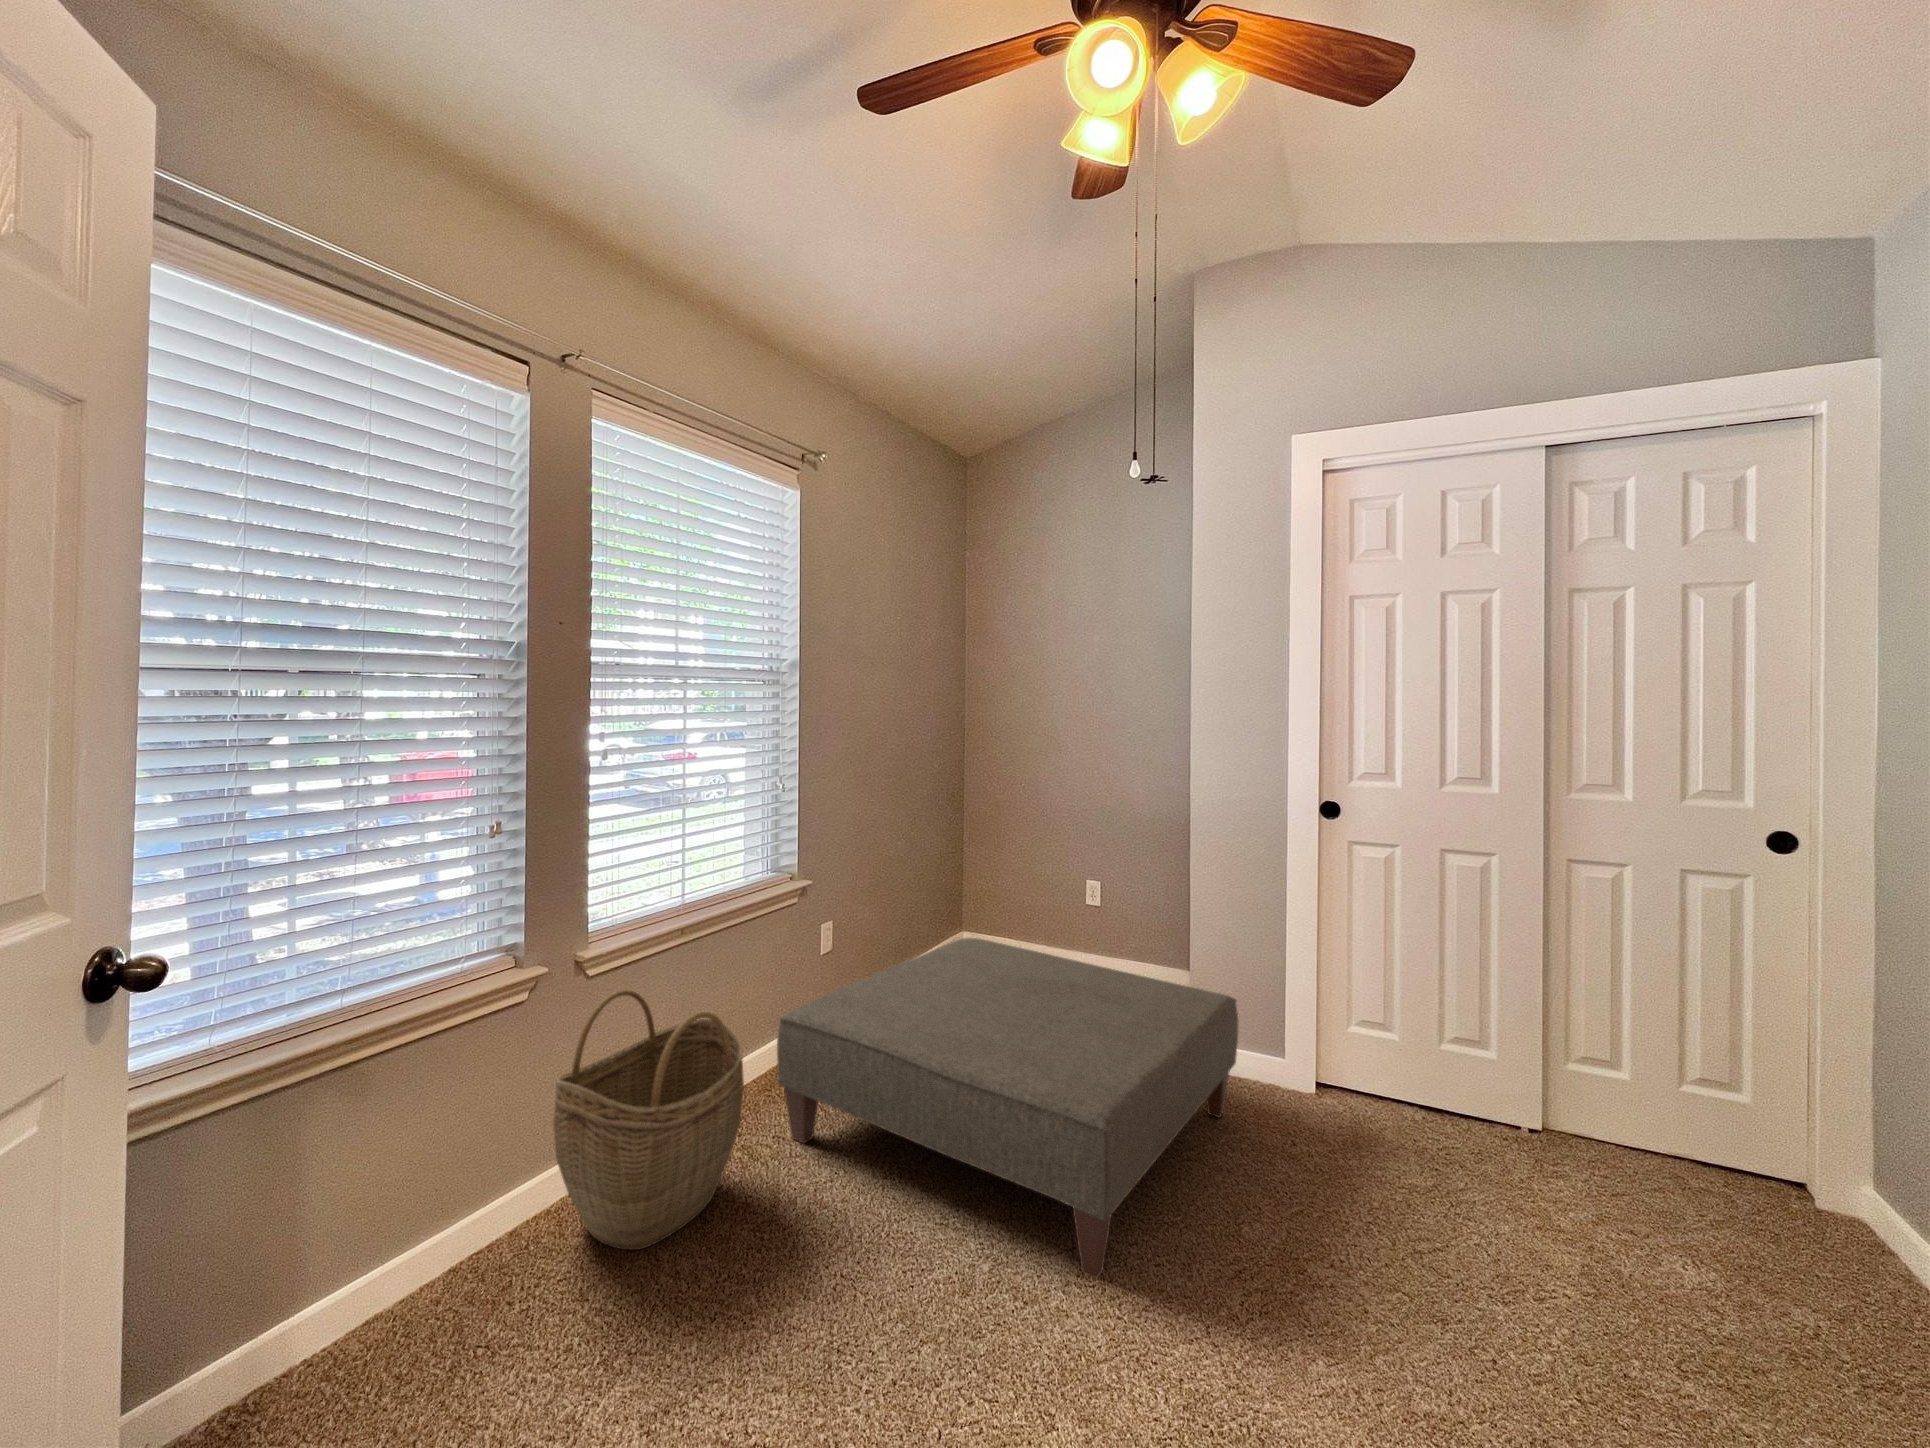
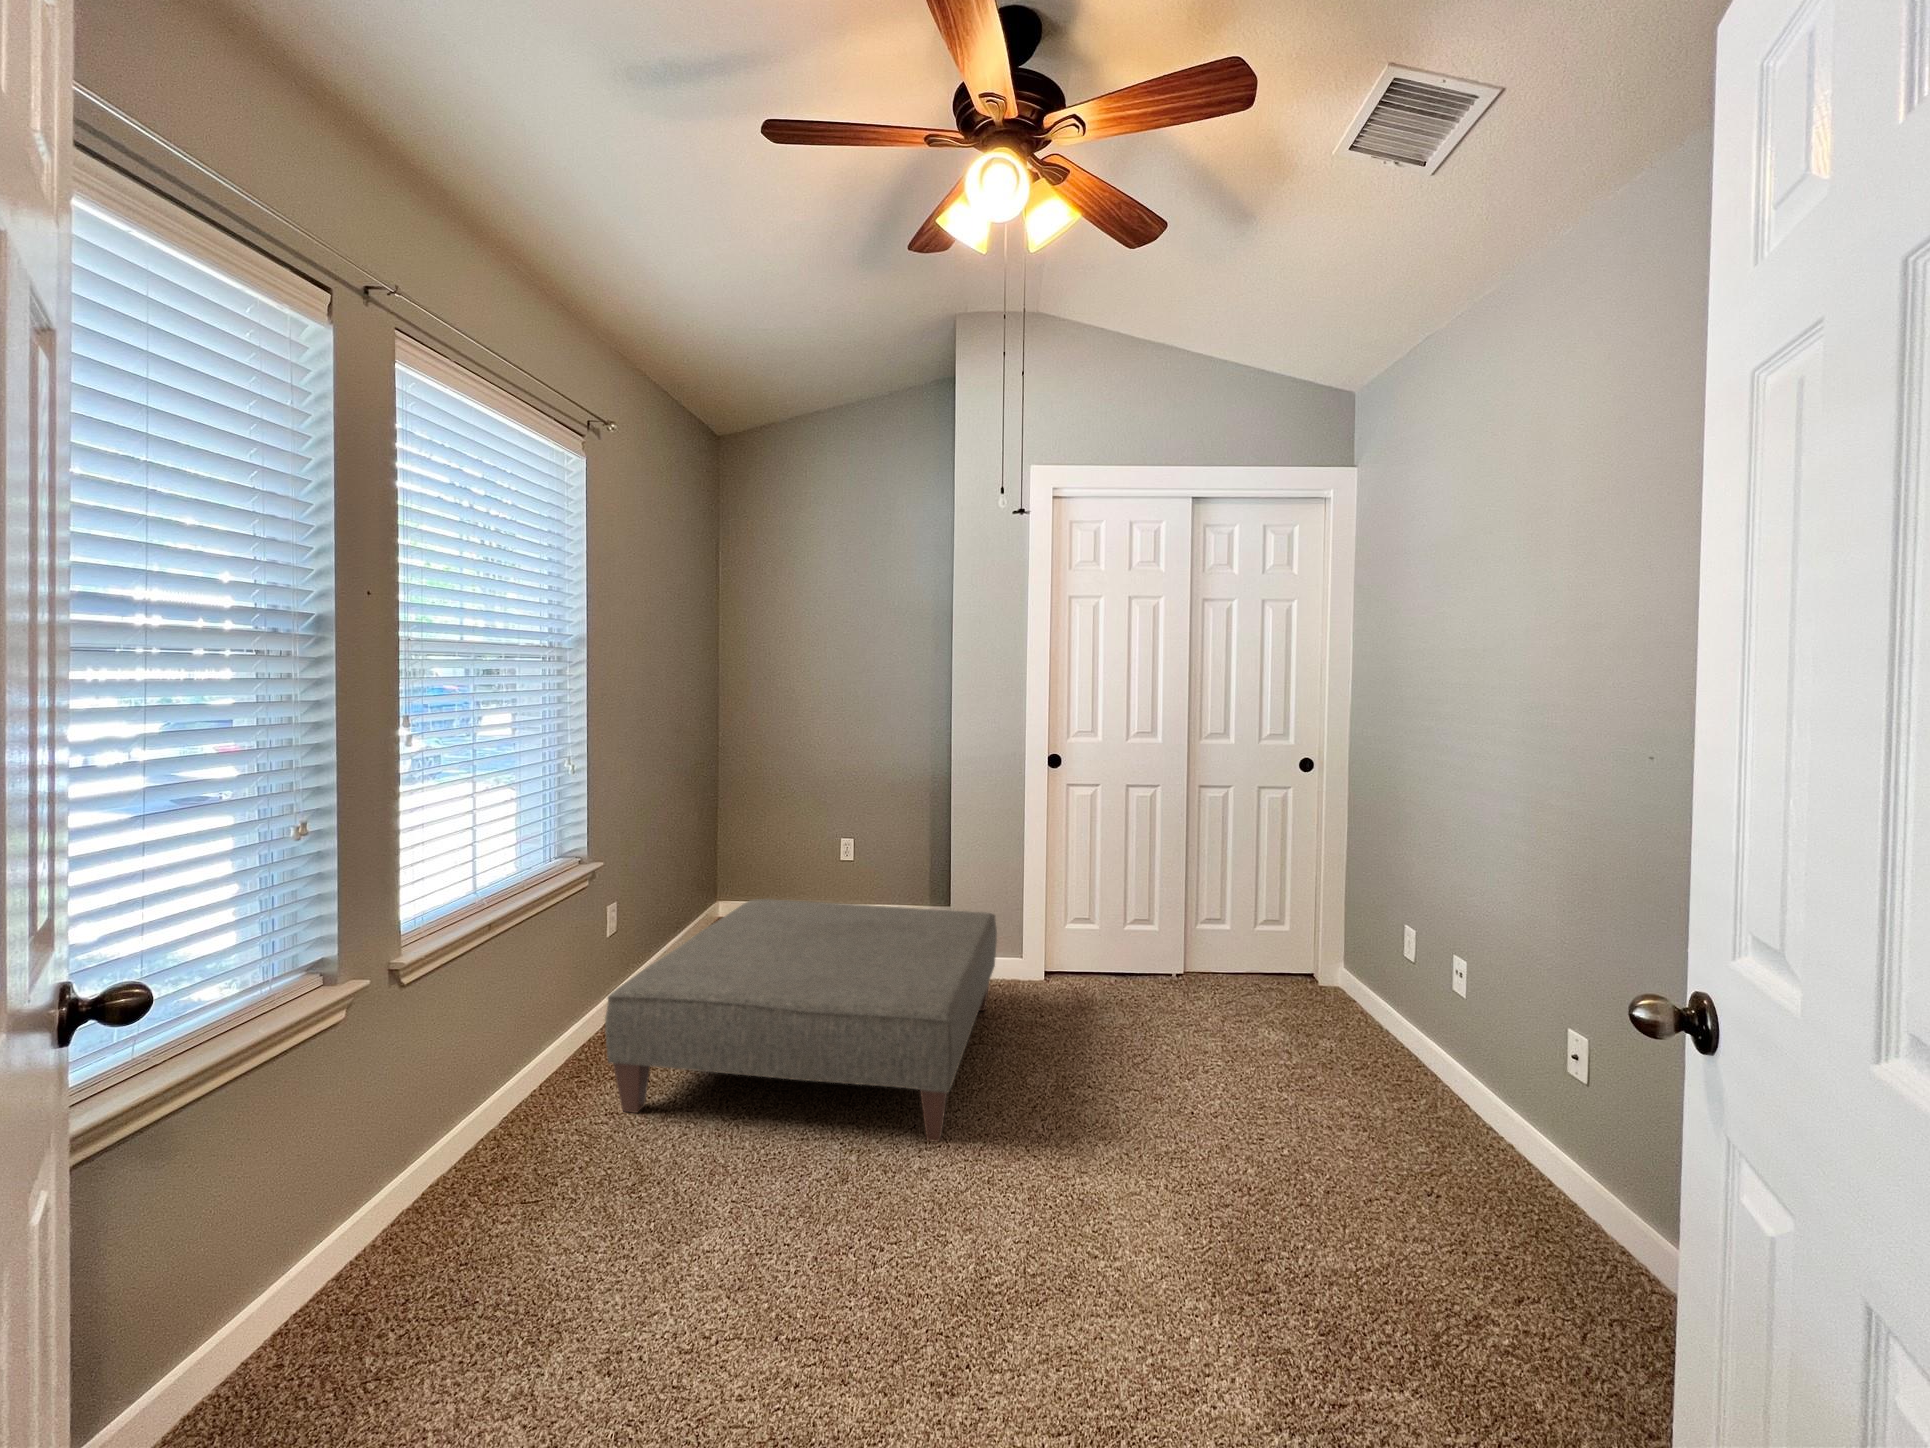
woven basket: present [553,990,744,1250] -> none [393,991,597,1251]

